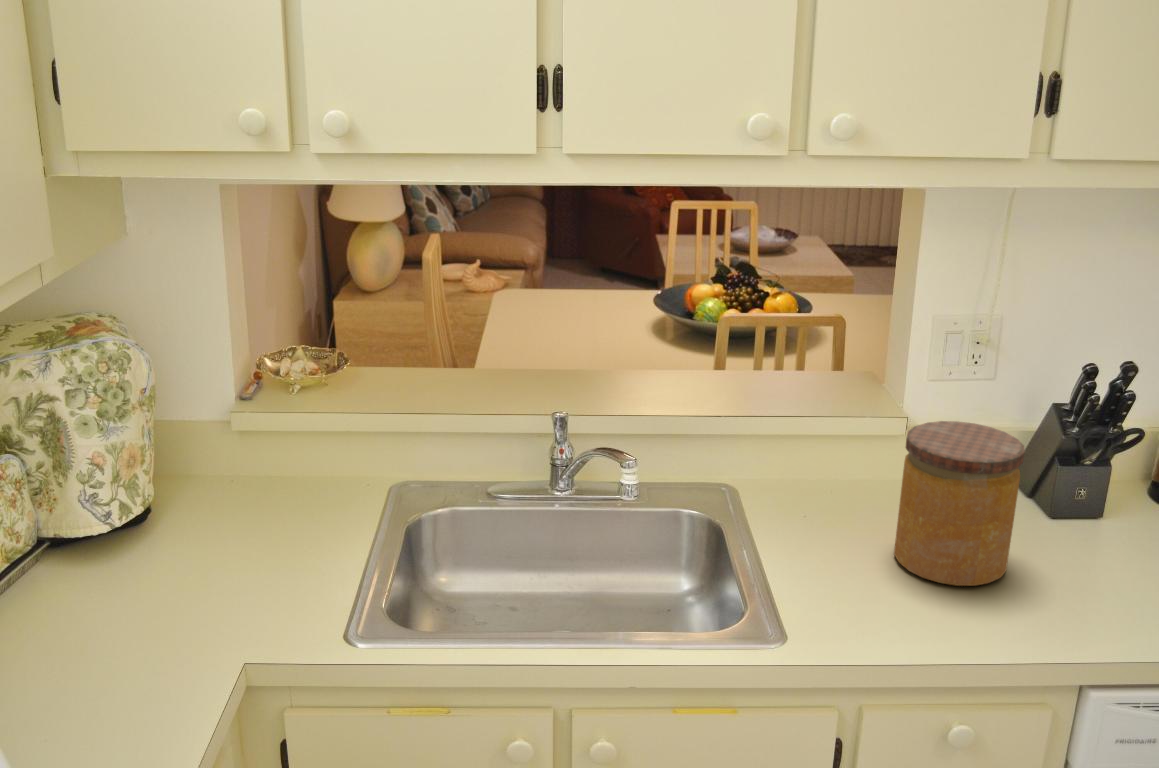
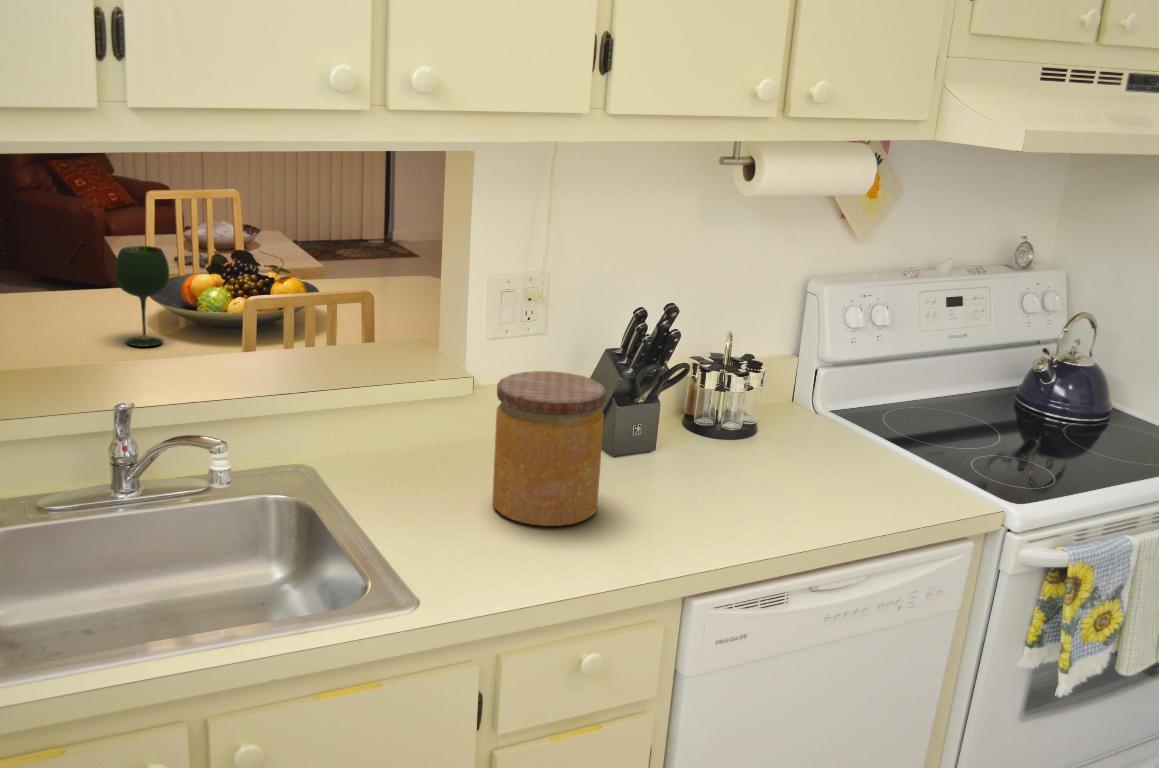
wine glass: none [628,258,673,348] -> present [115,246,169,347]

